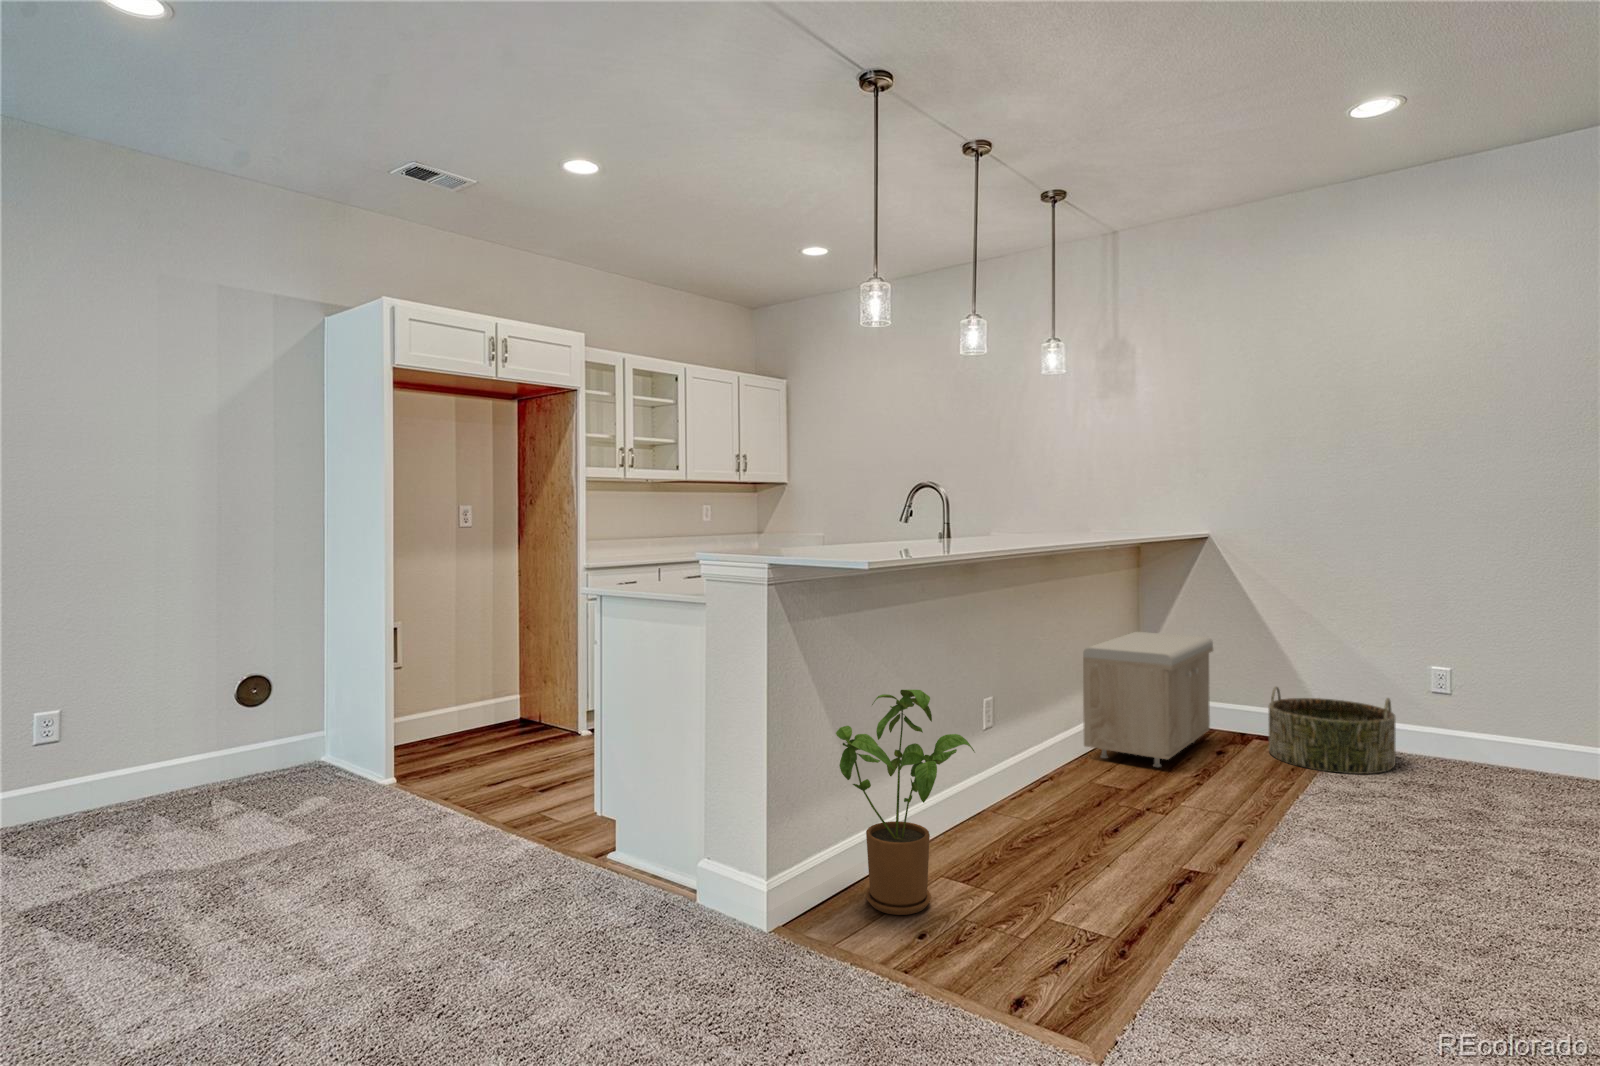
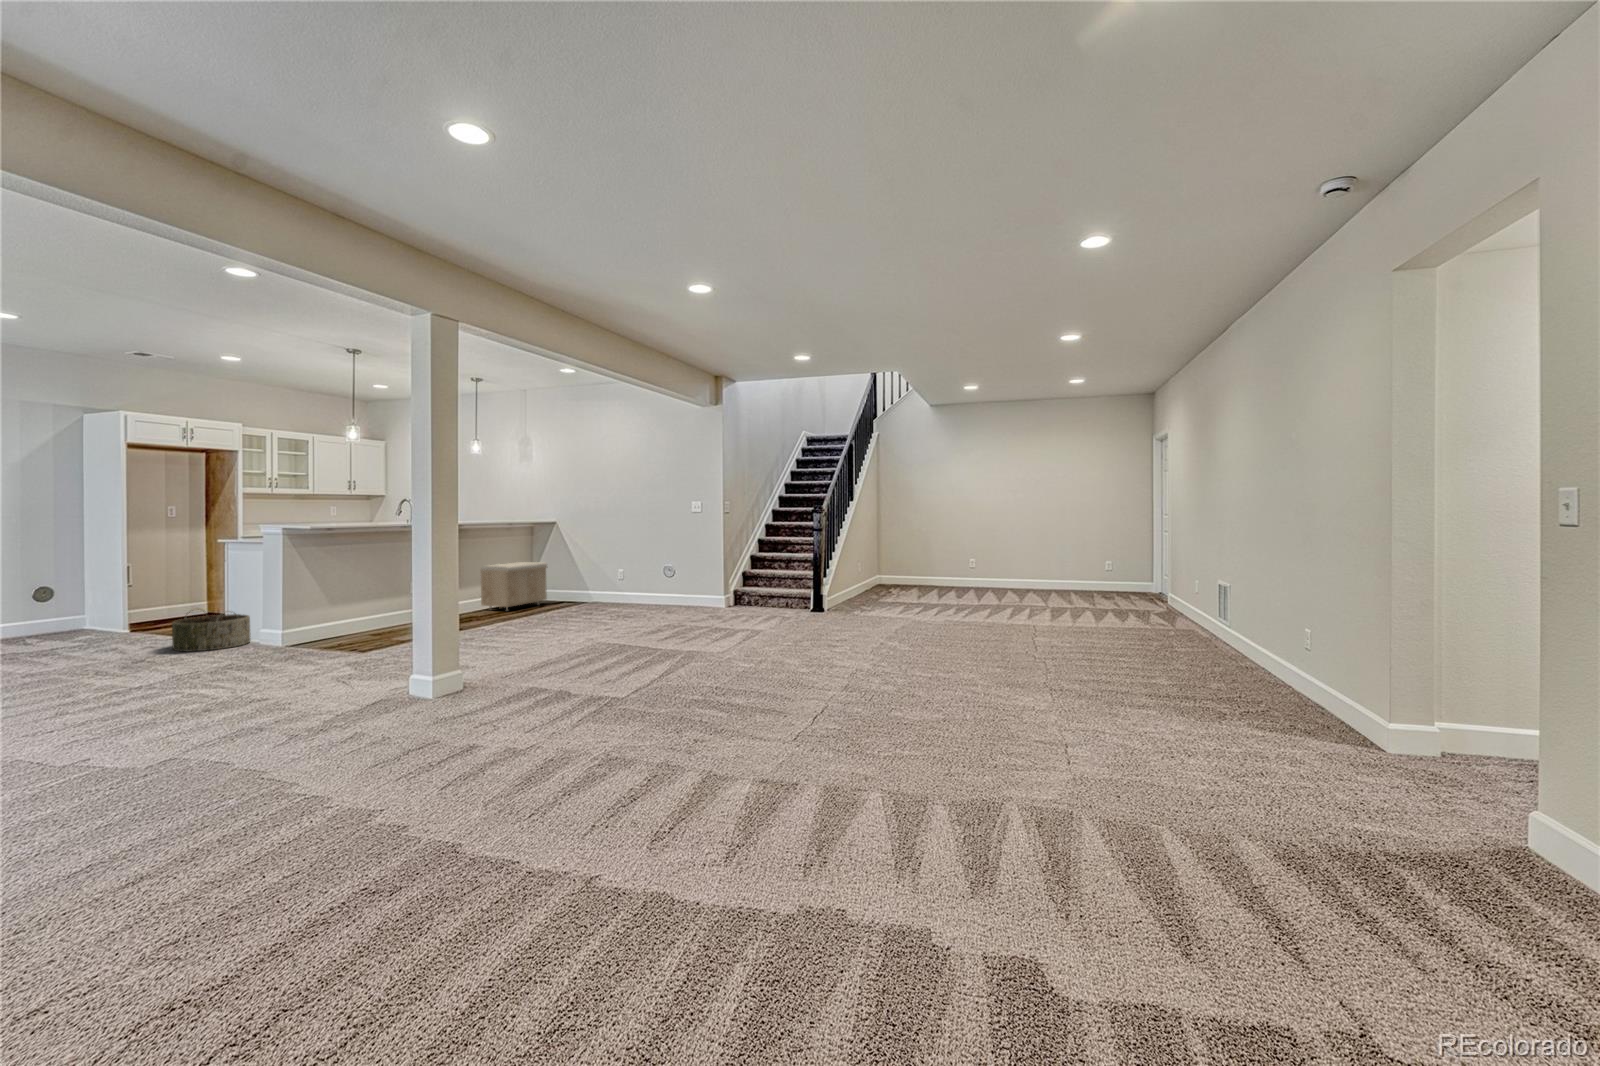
basket: present [1269,687,1396,774] -> present [172,609,251,651]
house plant: present [836,690,974,915] -> none [313,570,365,640]

